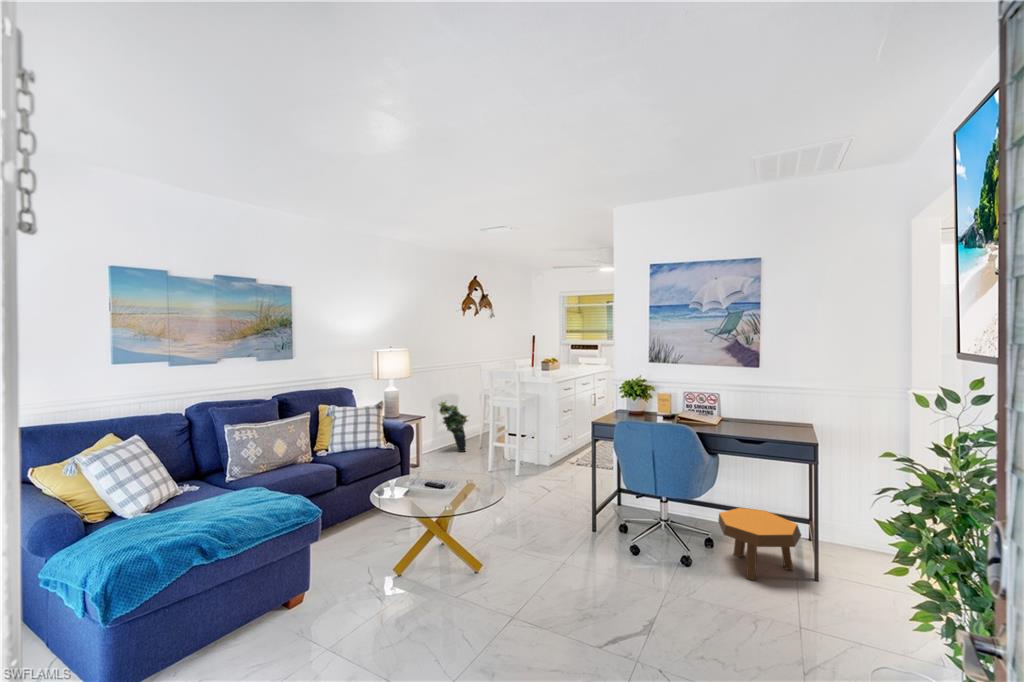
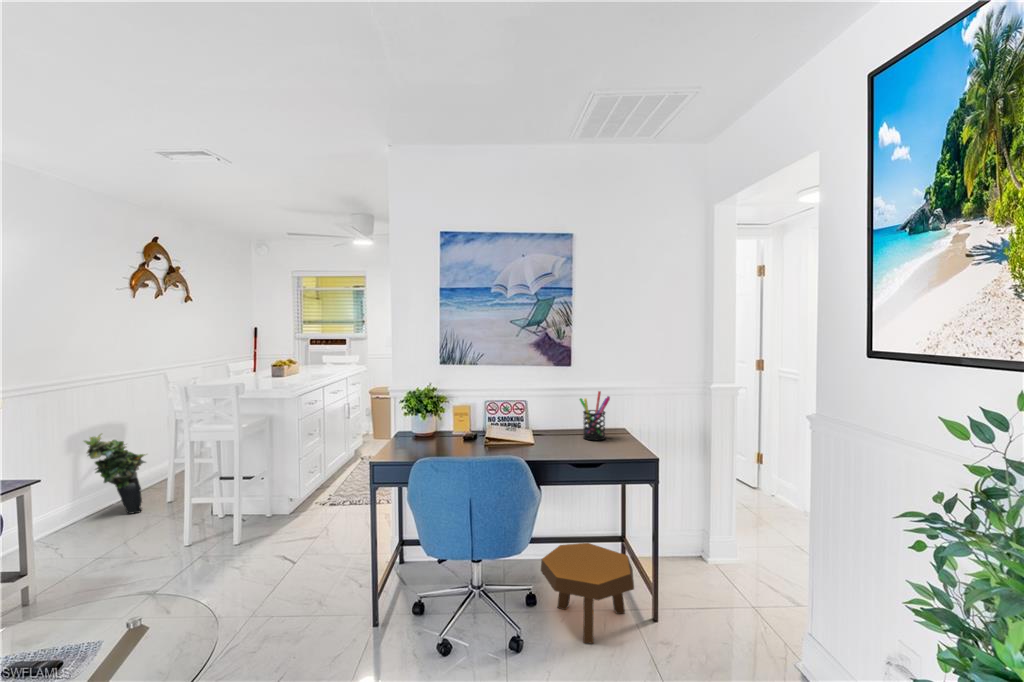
pen holder: none [763,388,792,428] -> present [580,391,610,440]

